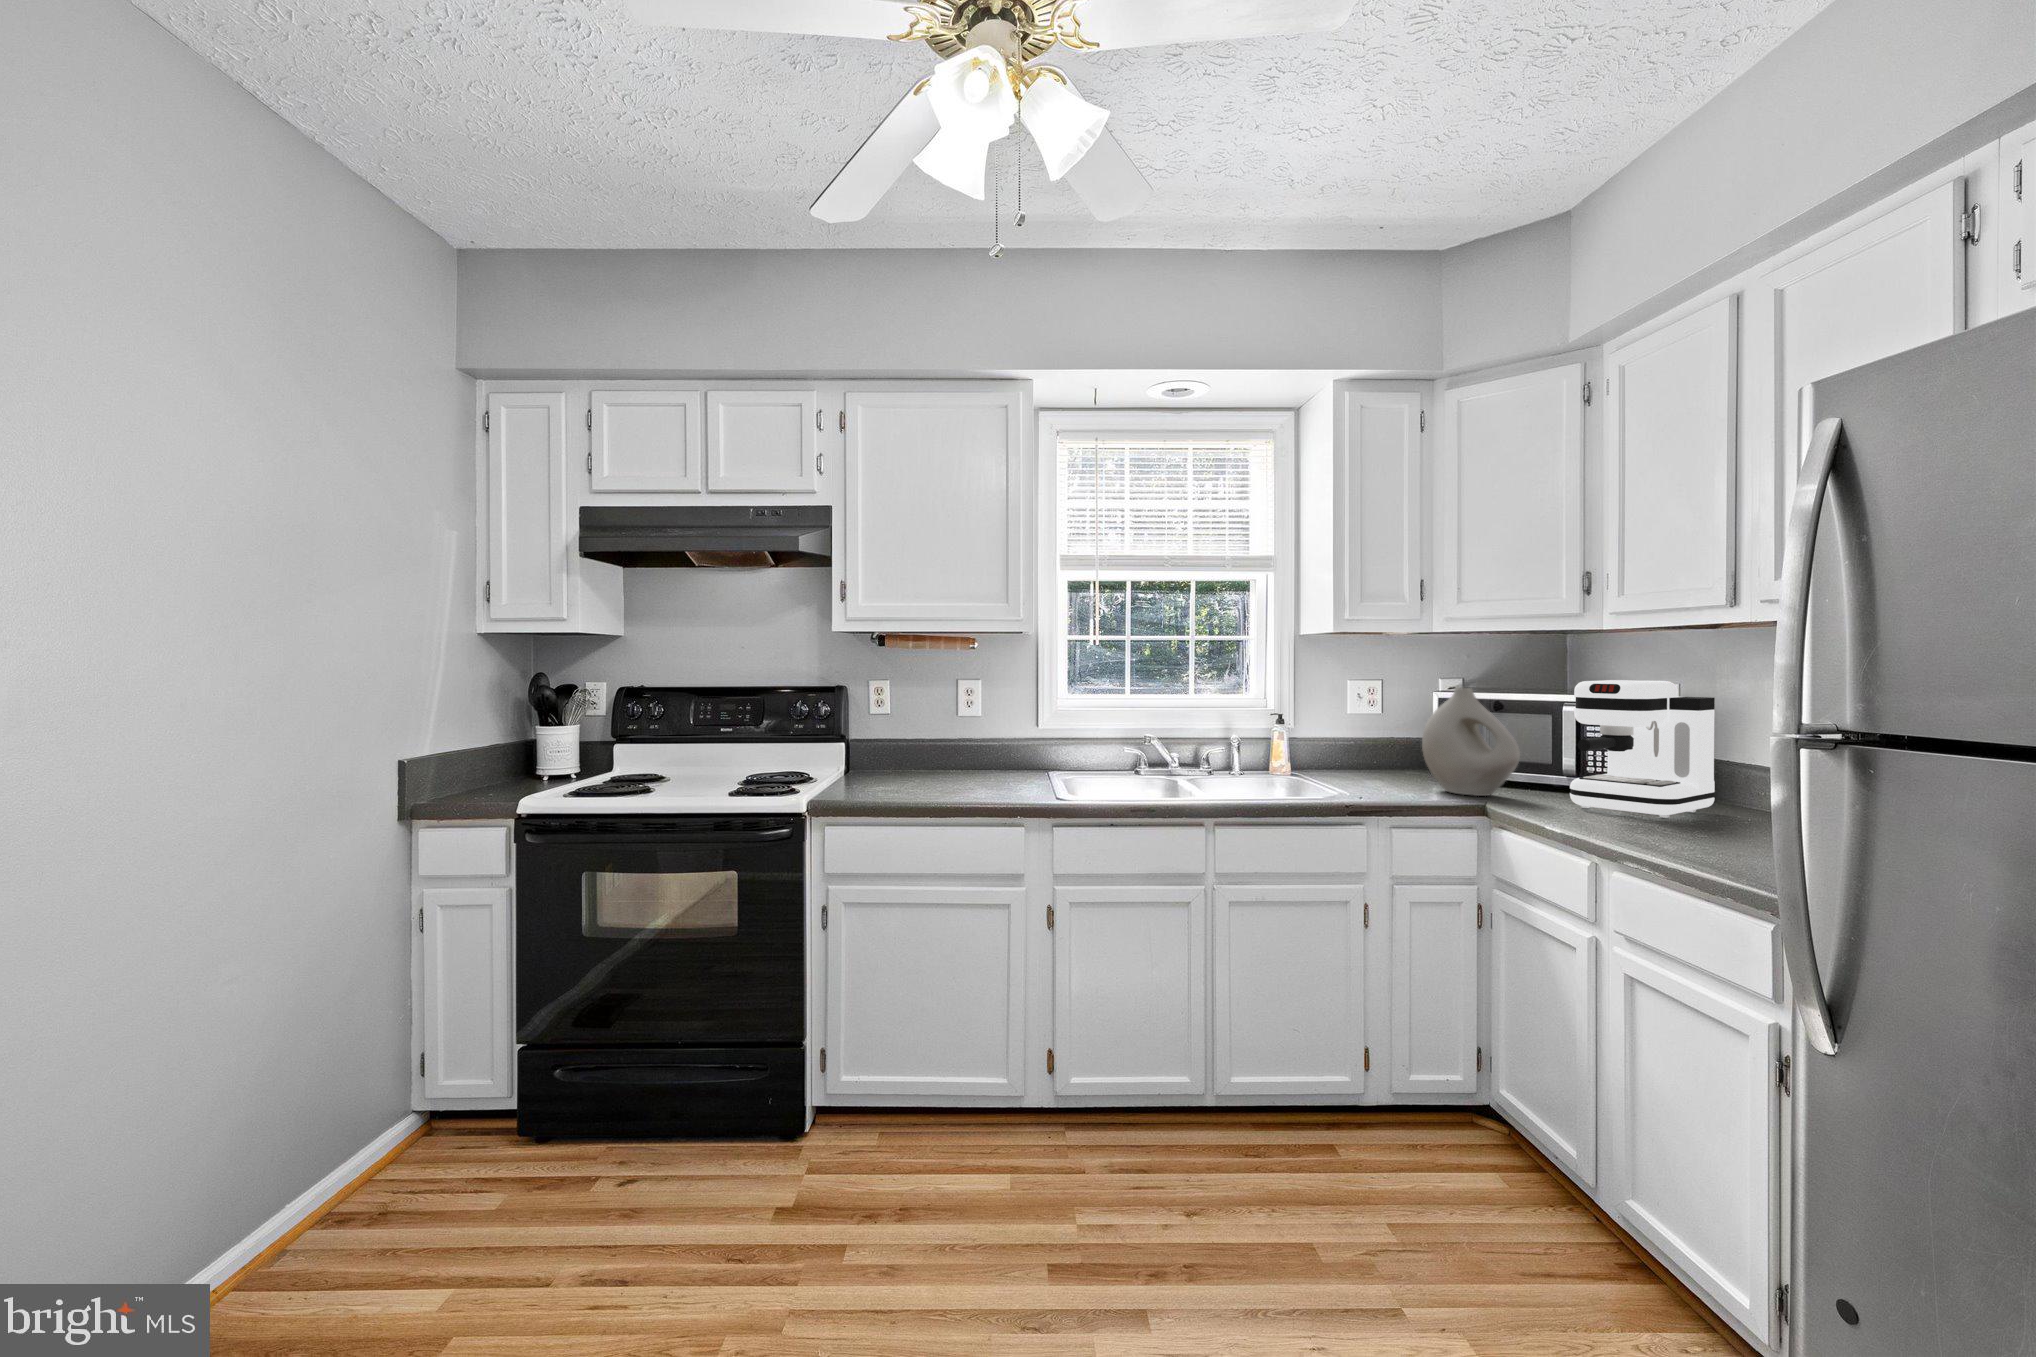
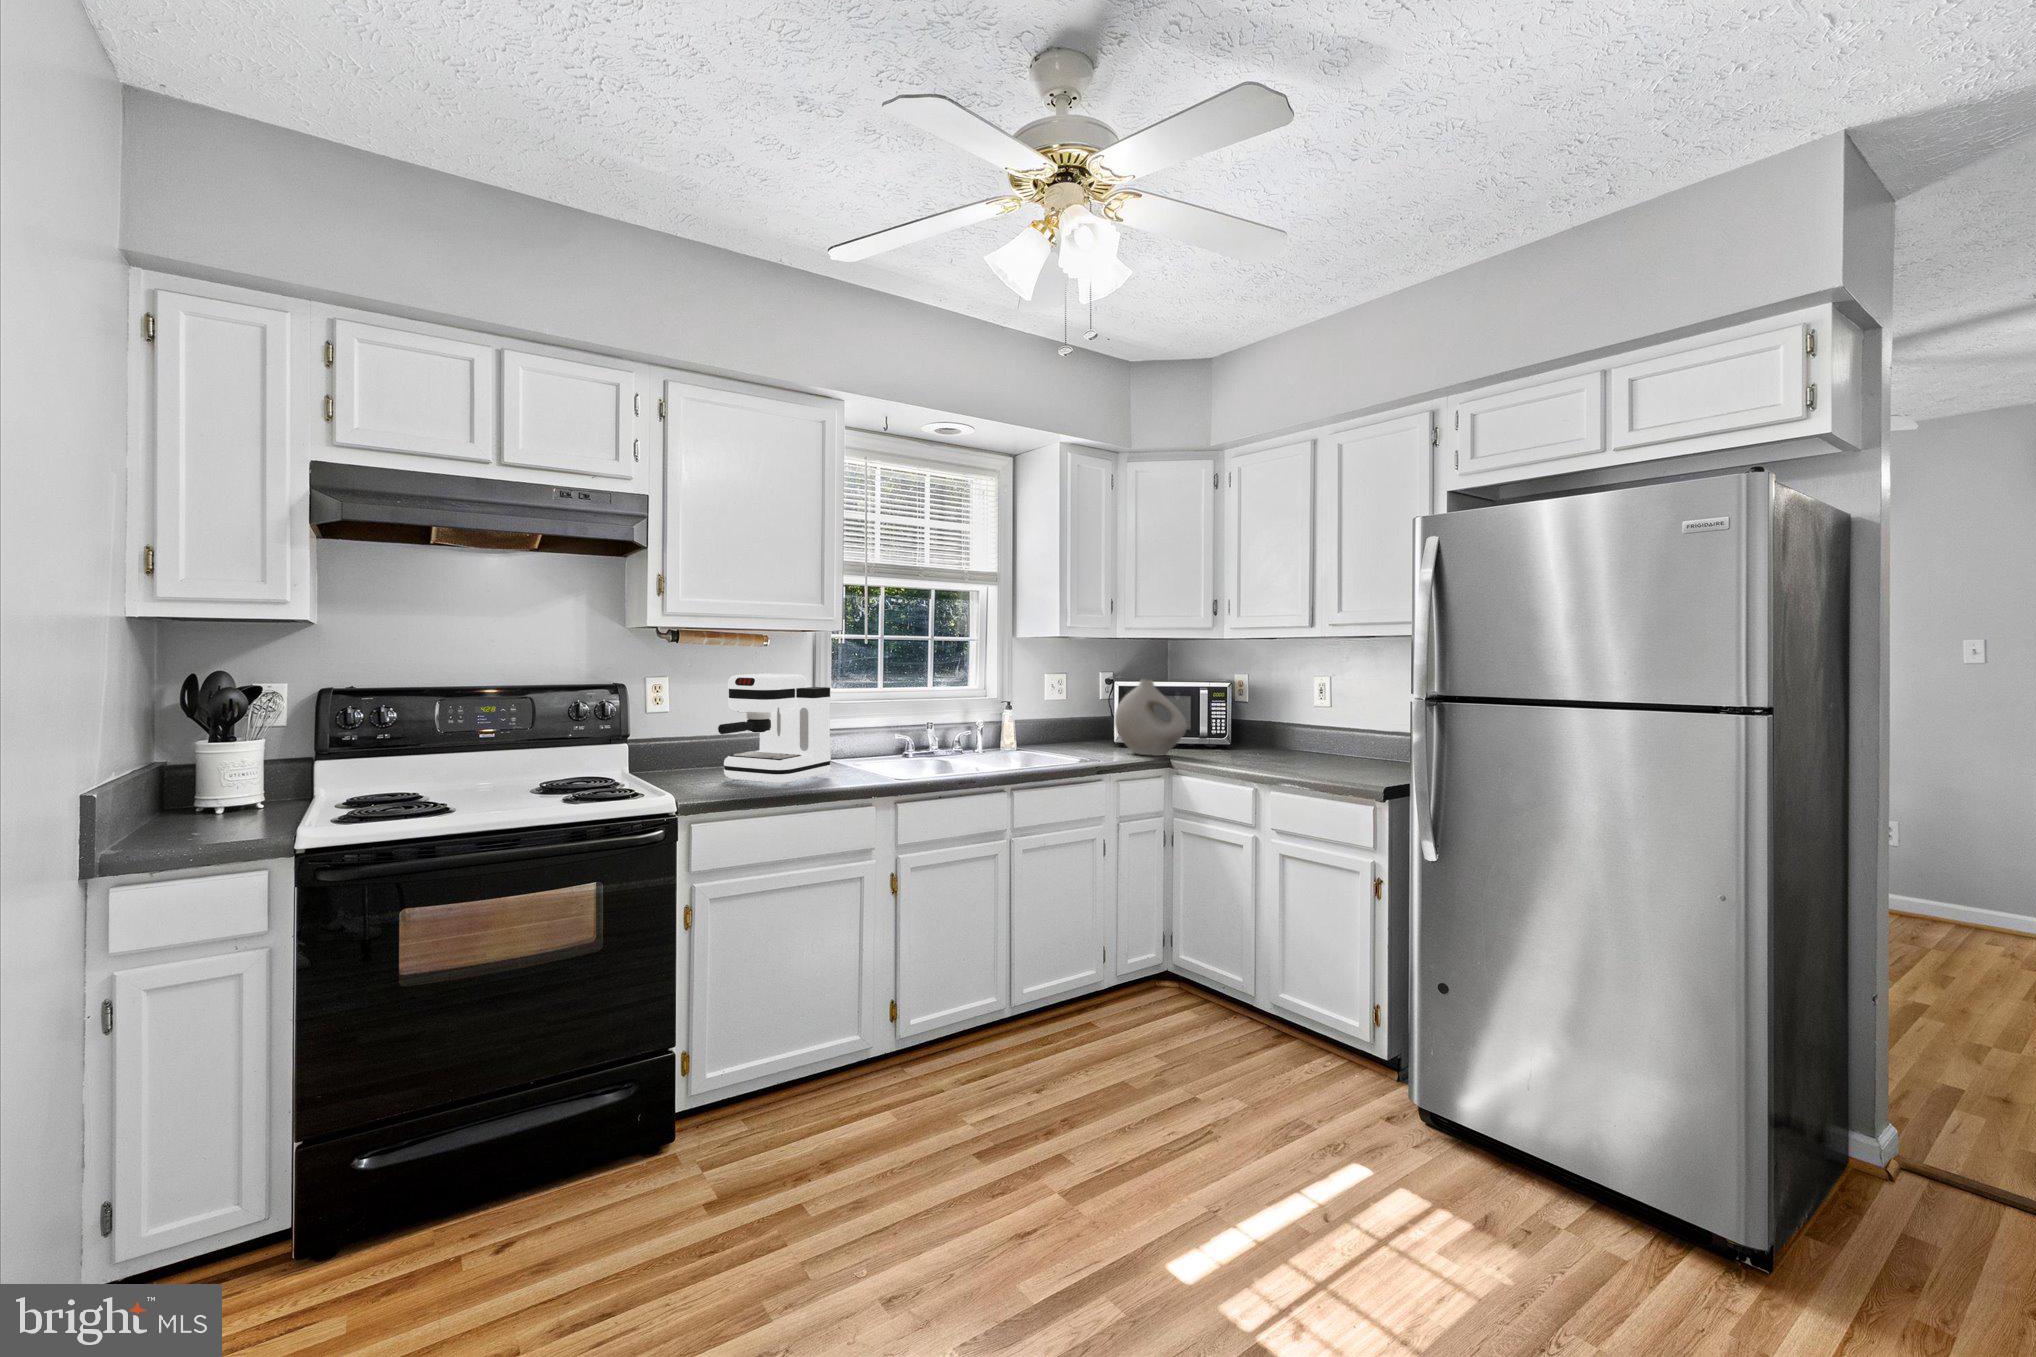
coffee maker: present [1570,680,1715,818] -> present [718,674,831,785]

